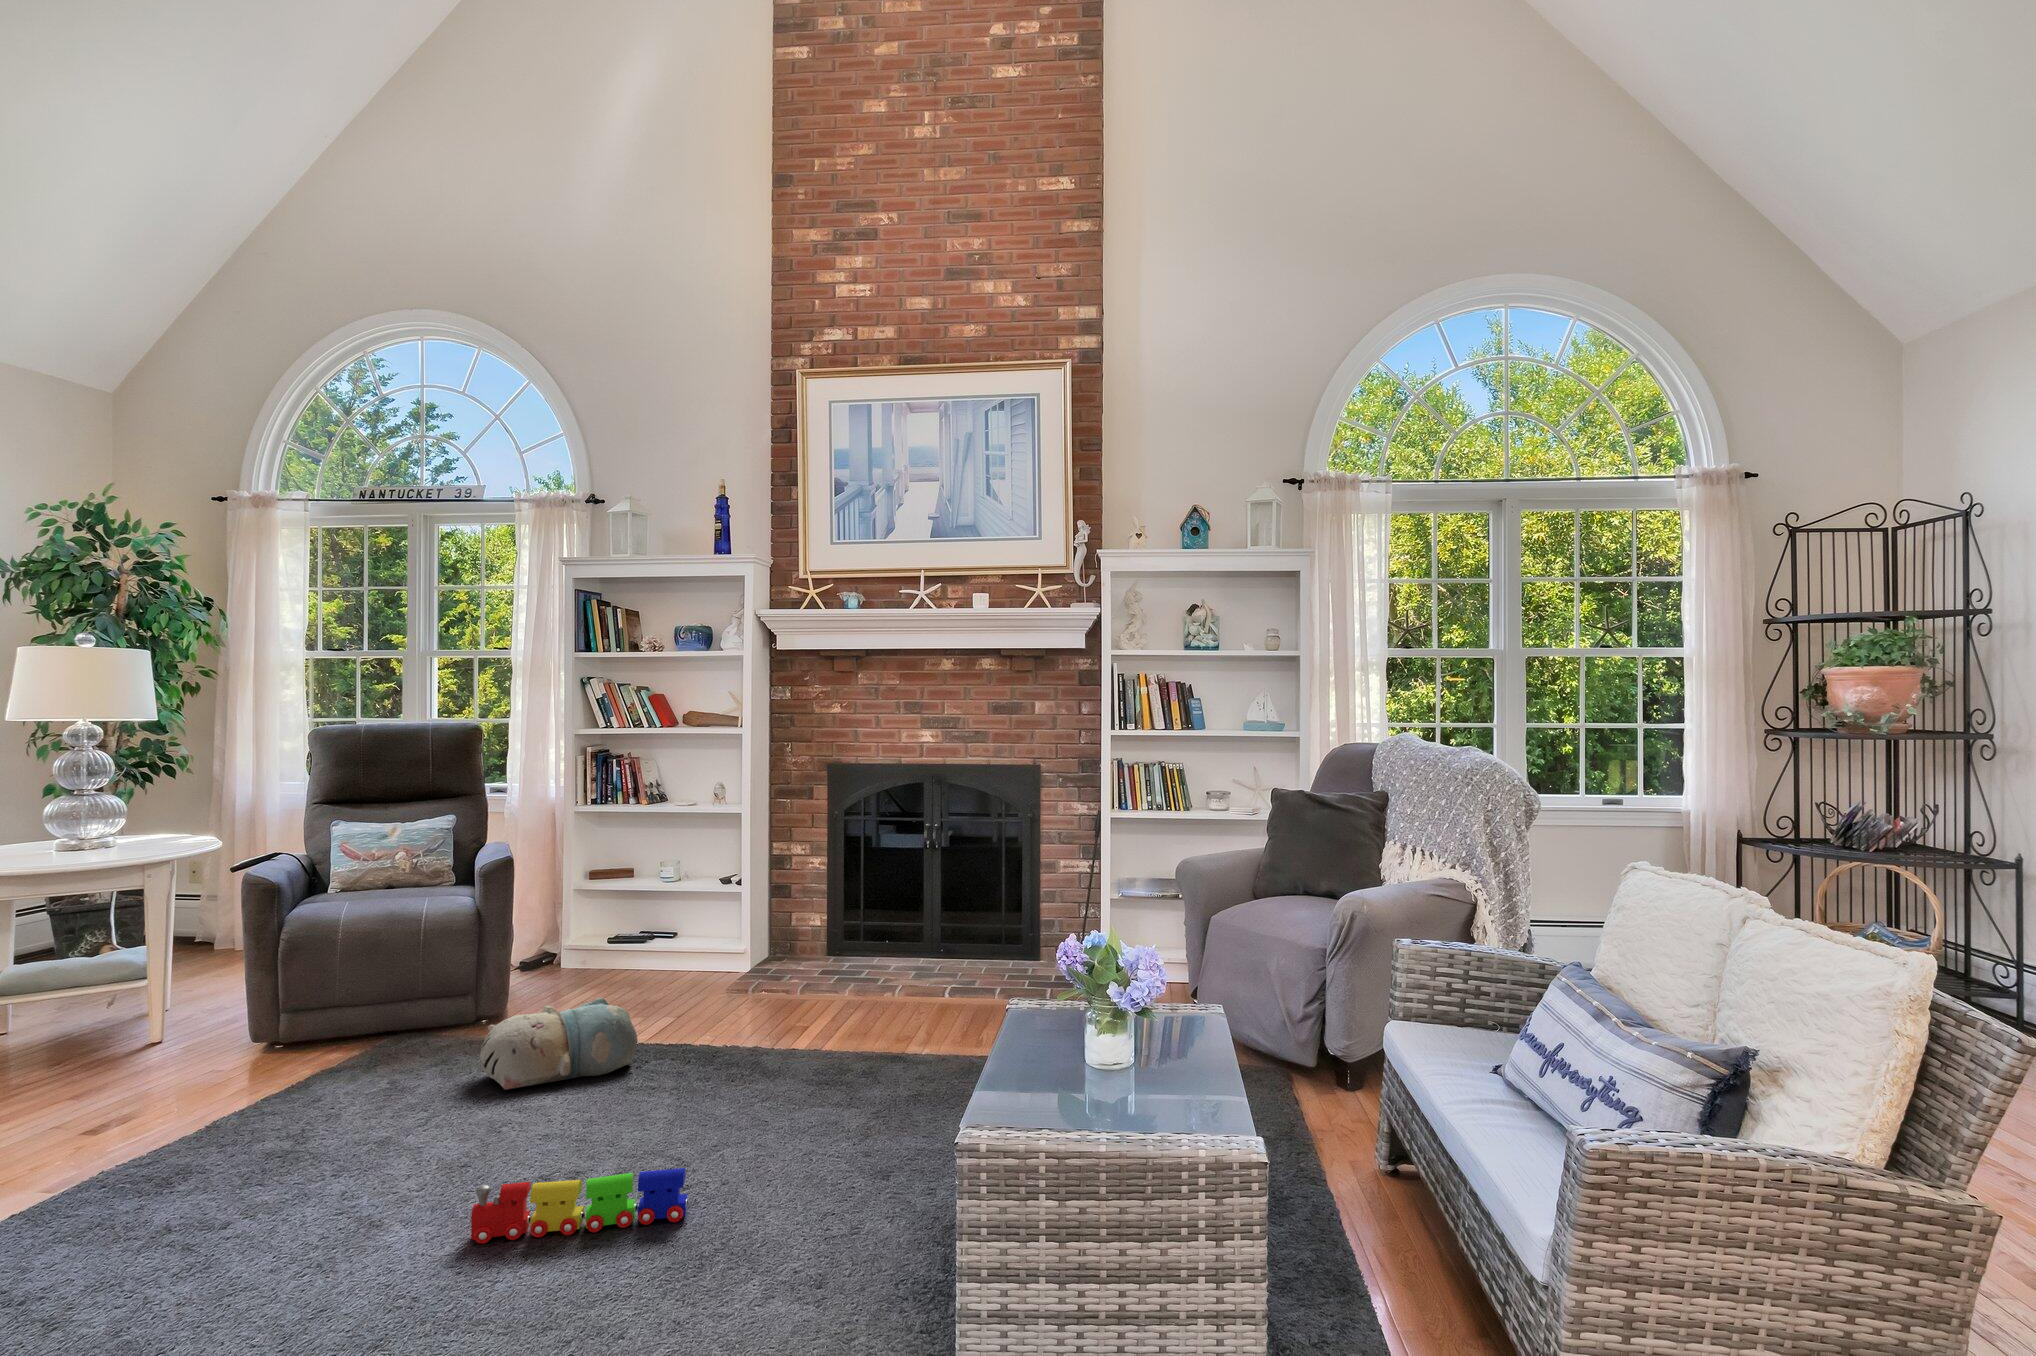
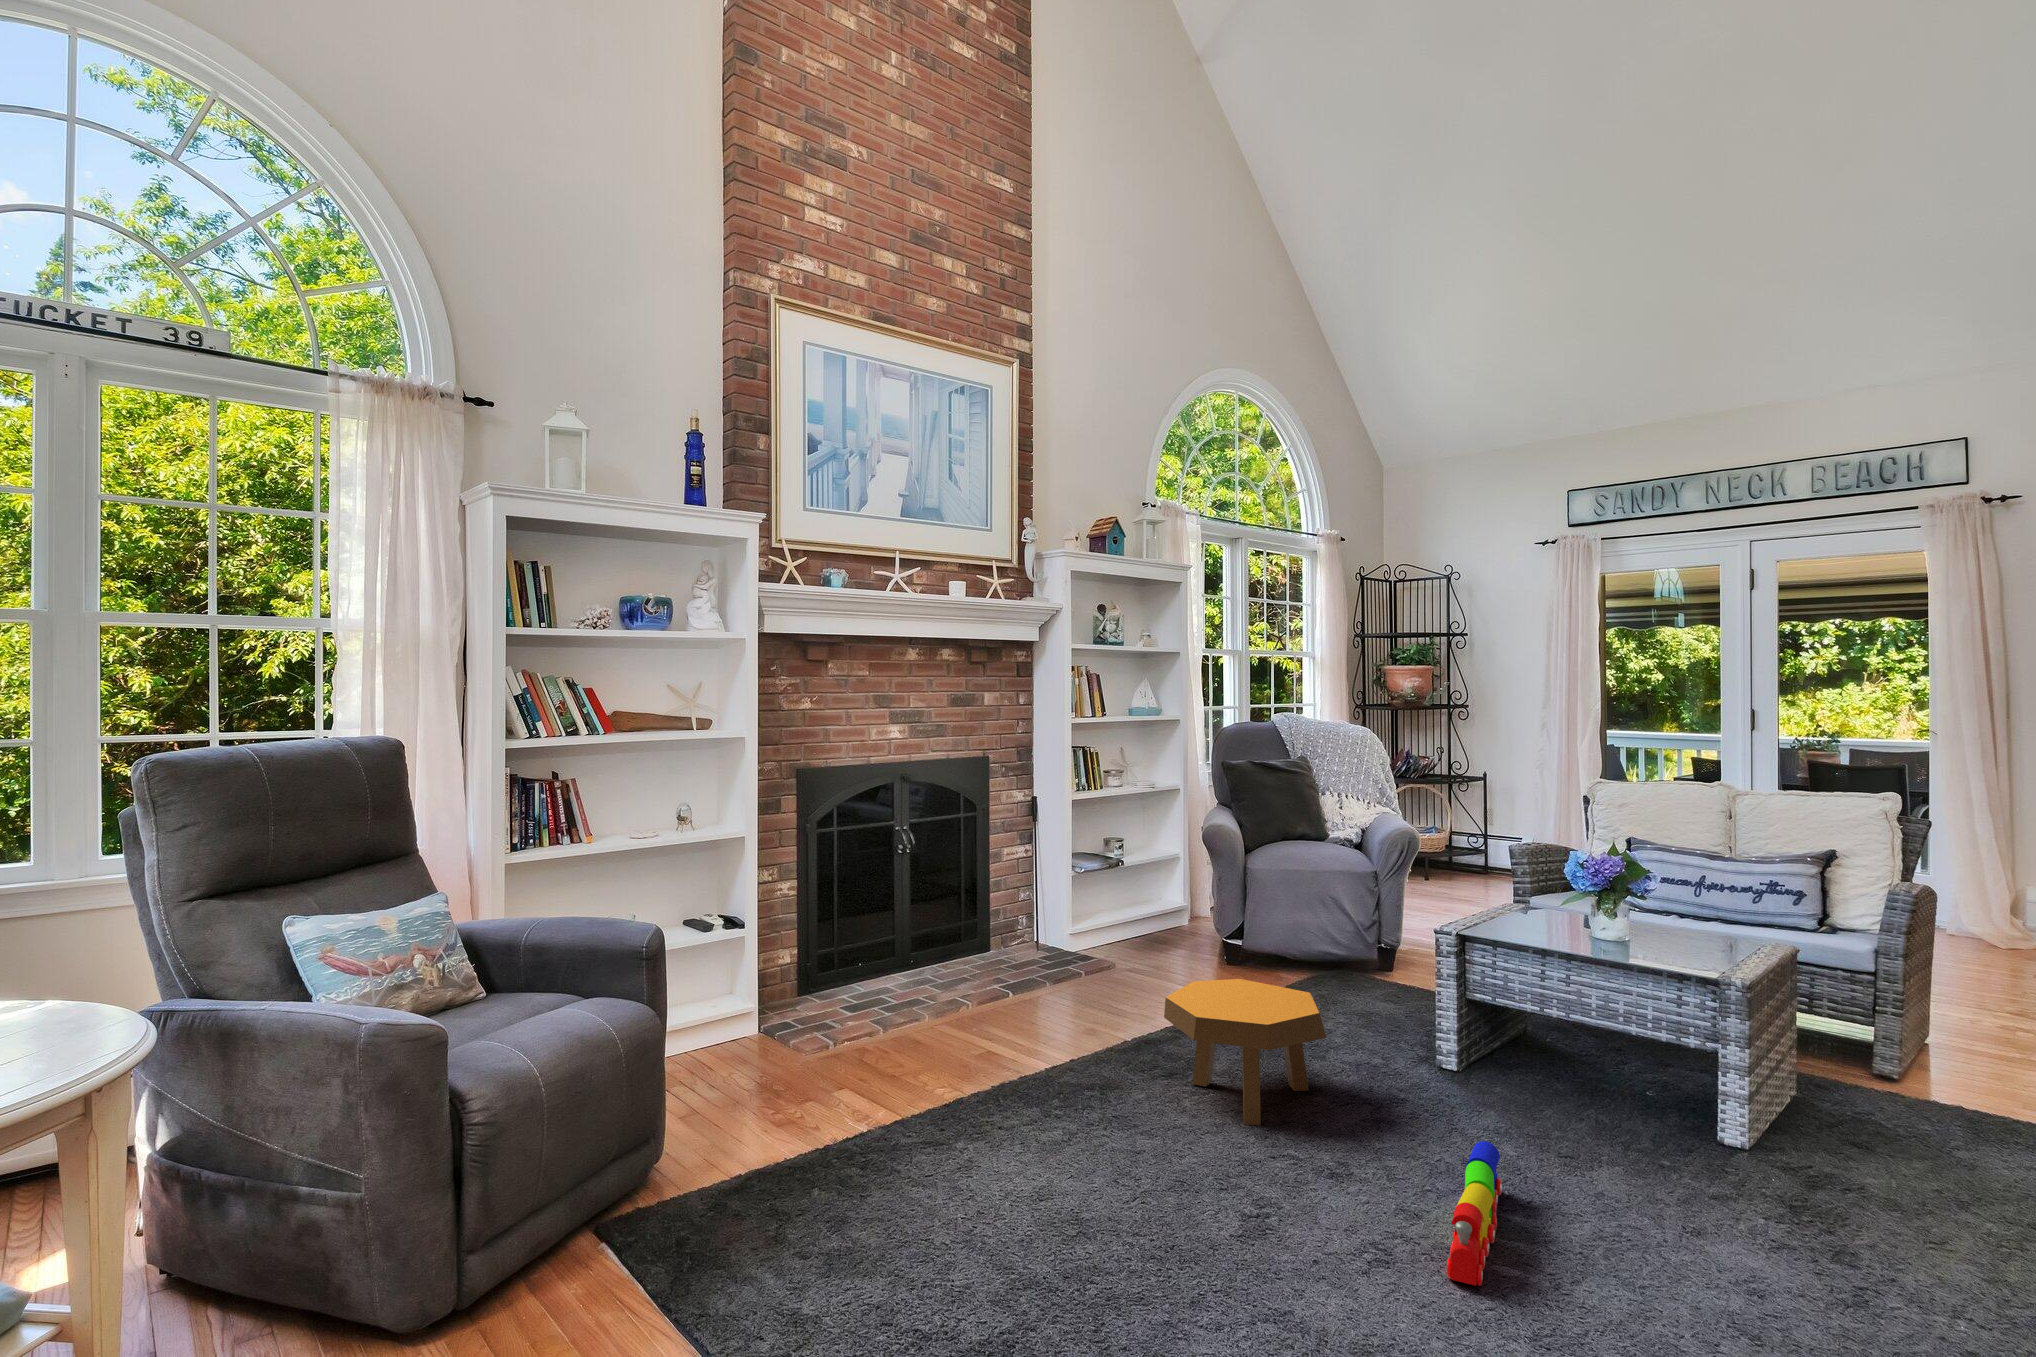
footstool: none [735,992,883,1122] -> present [1164,979,1326,1125]
plush toy: present [479,997,638,1090] -> none [895,1065,1026,1200]

